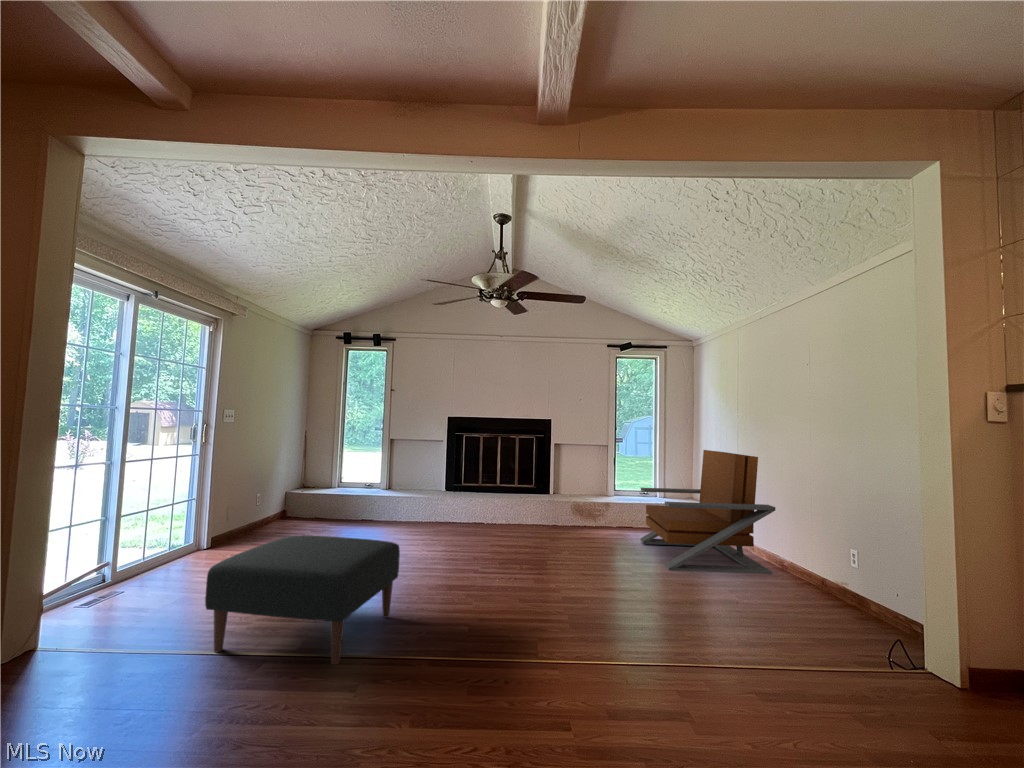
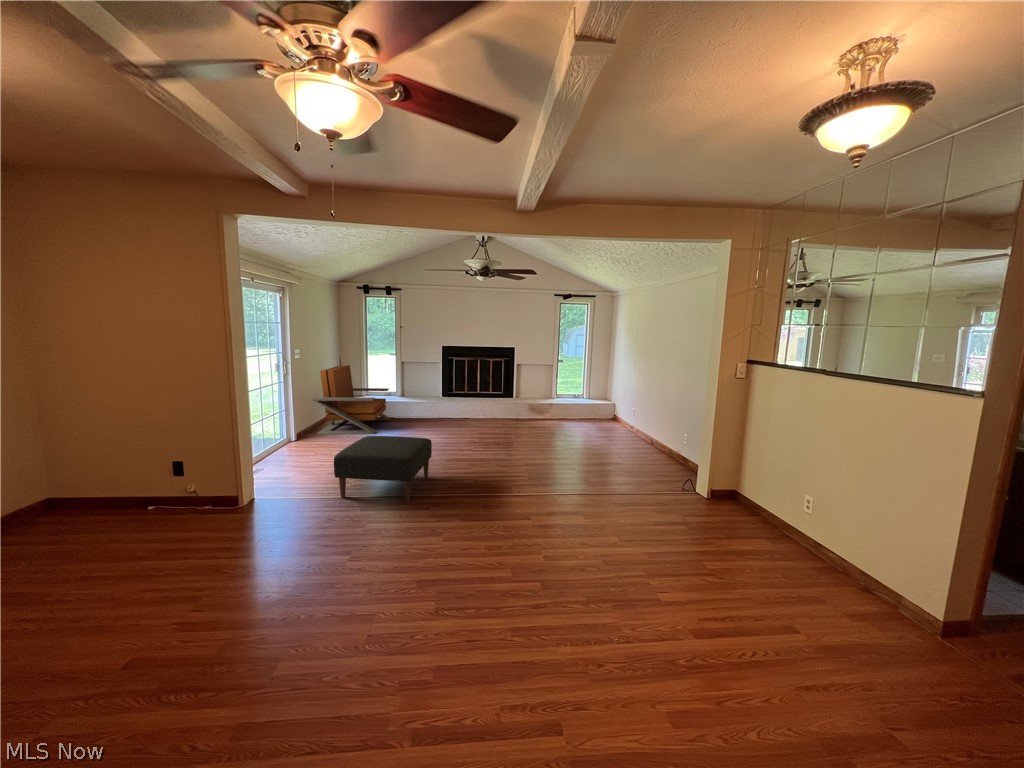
lounge chair: present [640,450,776,574] -> present [313,365,389,434]

